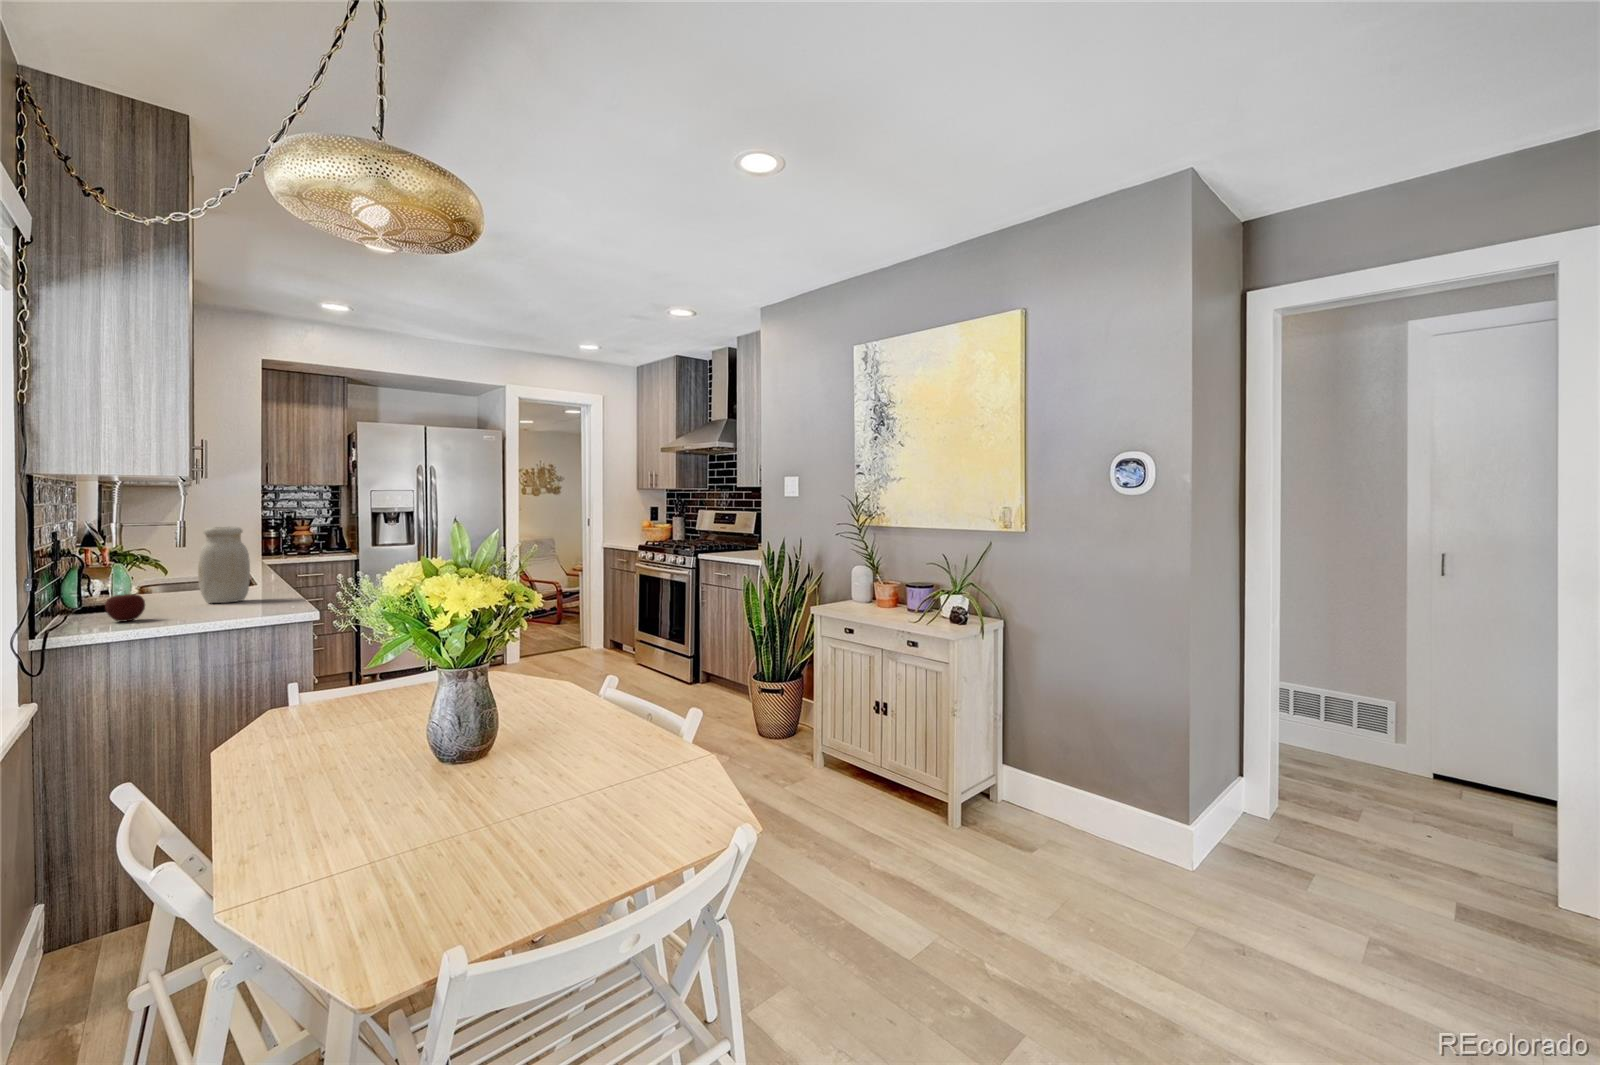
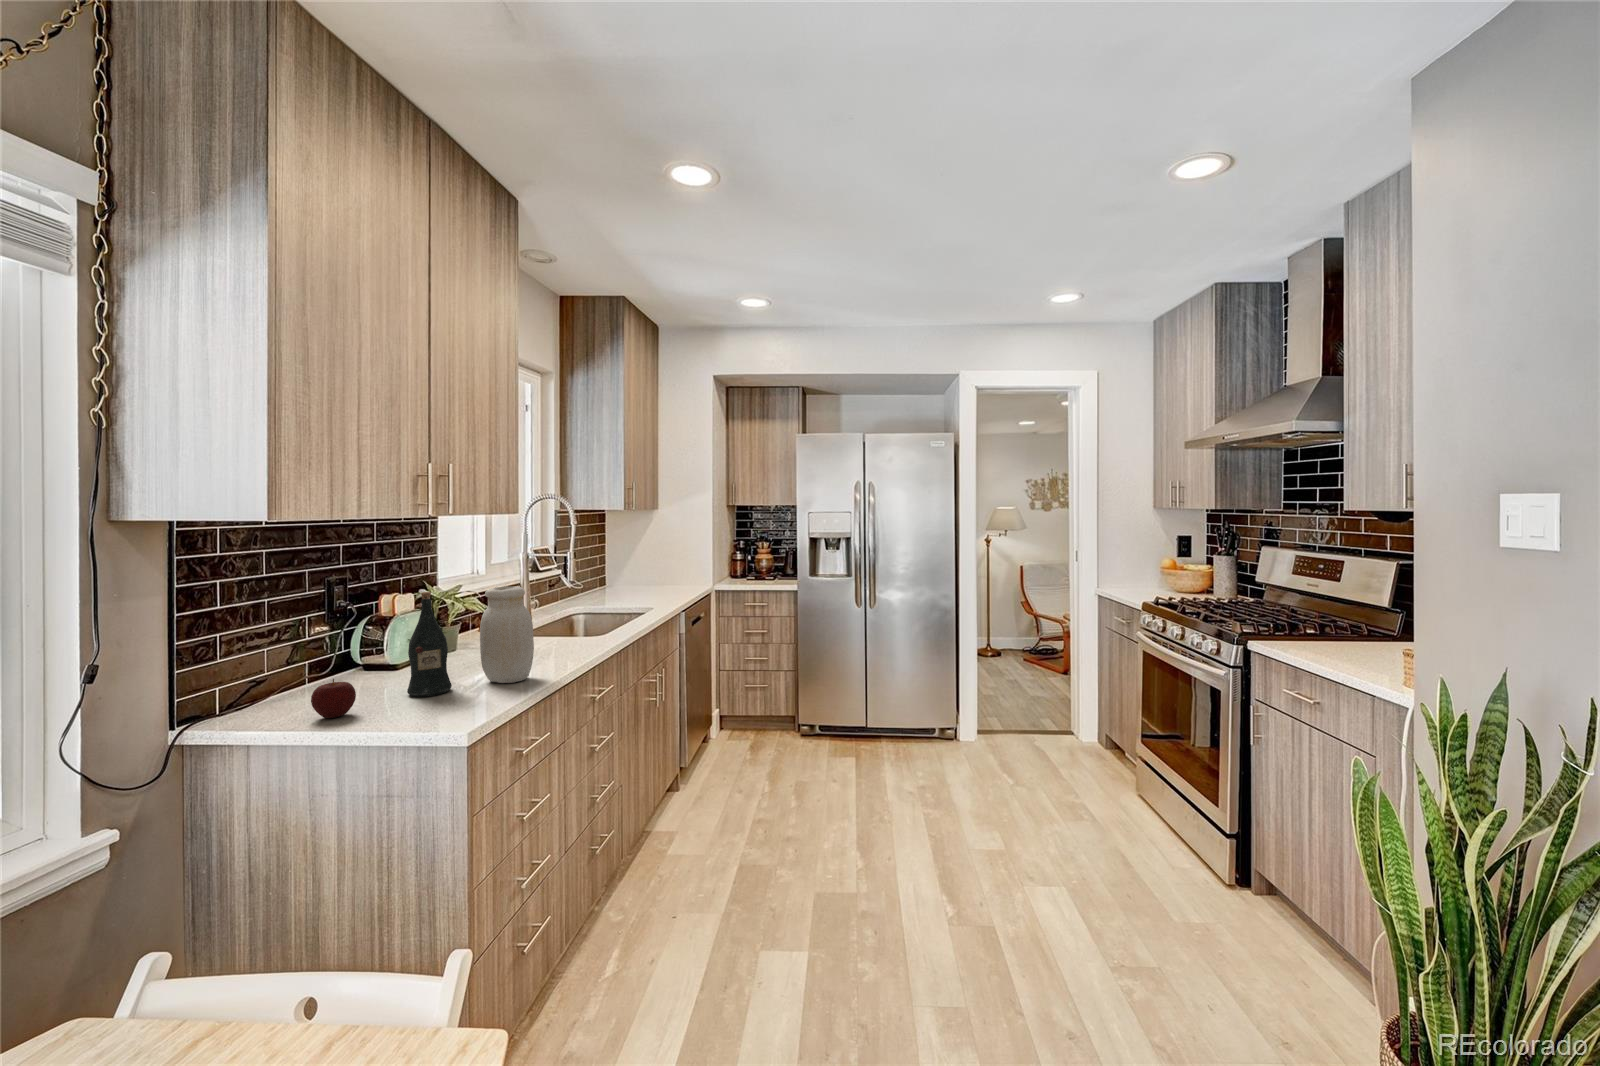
wine bottle: none [148,528,190,612] -> present [407,592,452,697]

